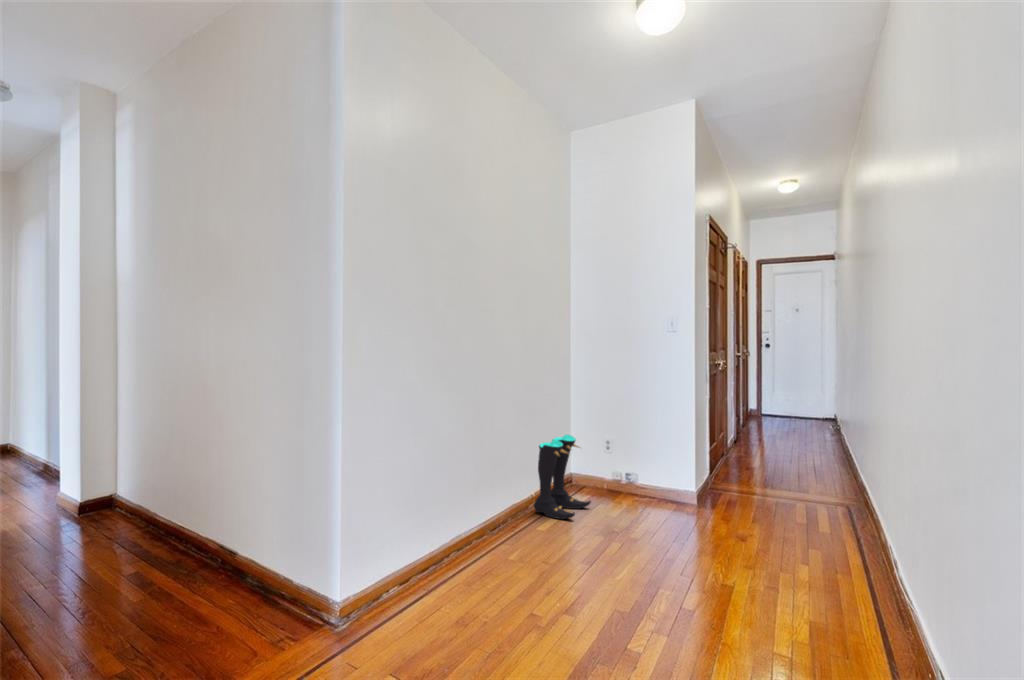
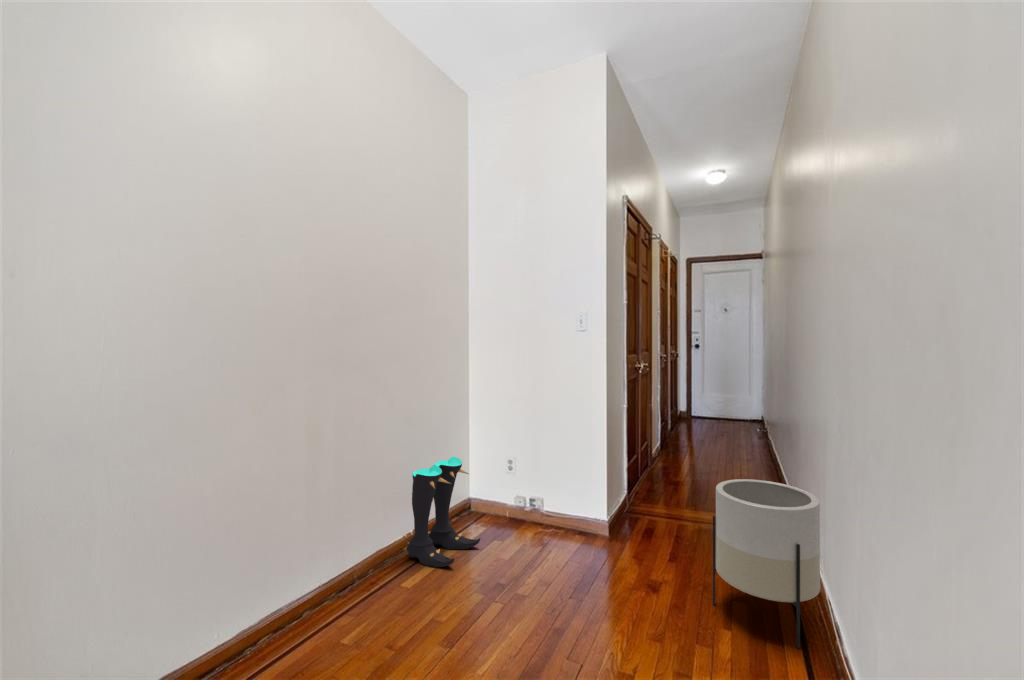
planter: none [792,453,883,579] -> present [713,479,820,648]

